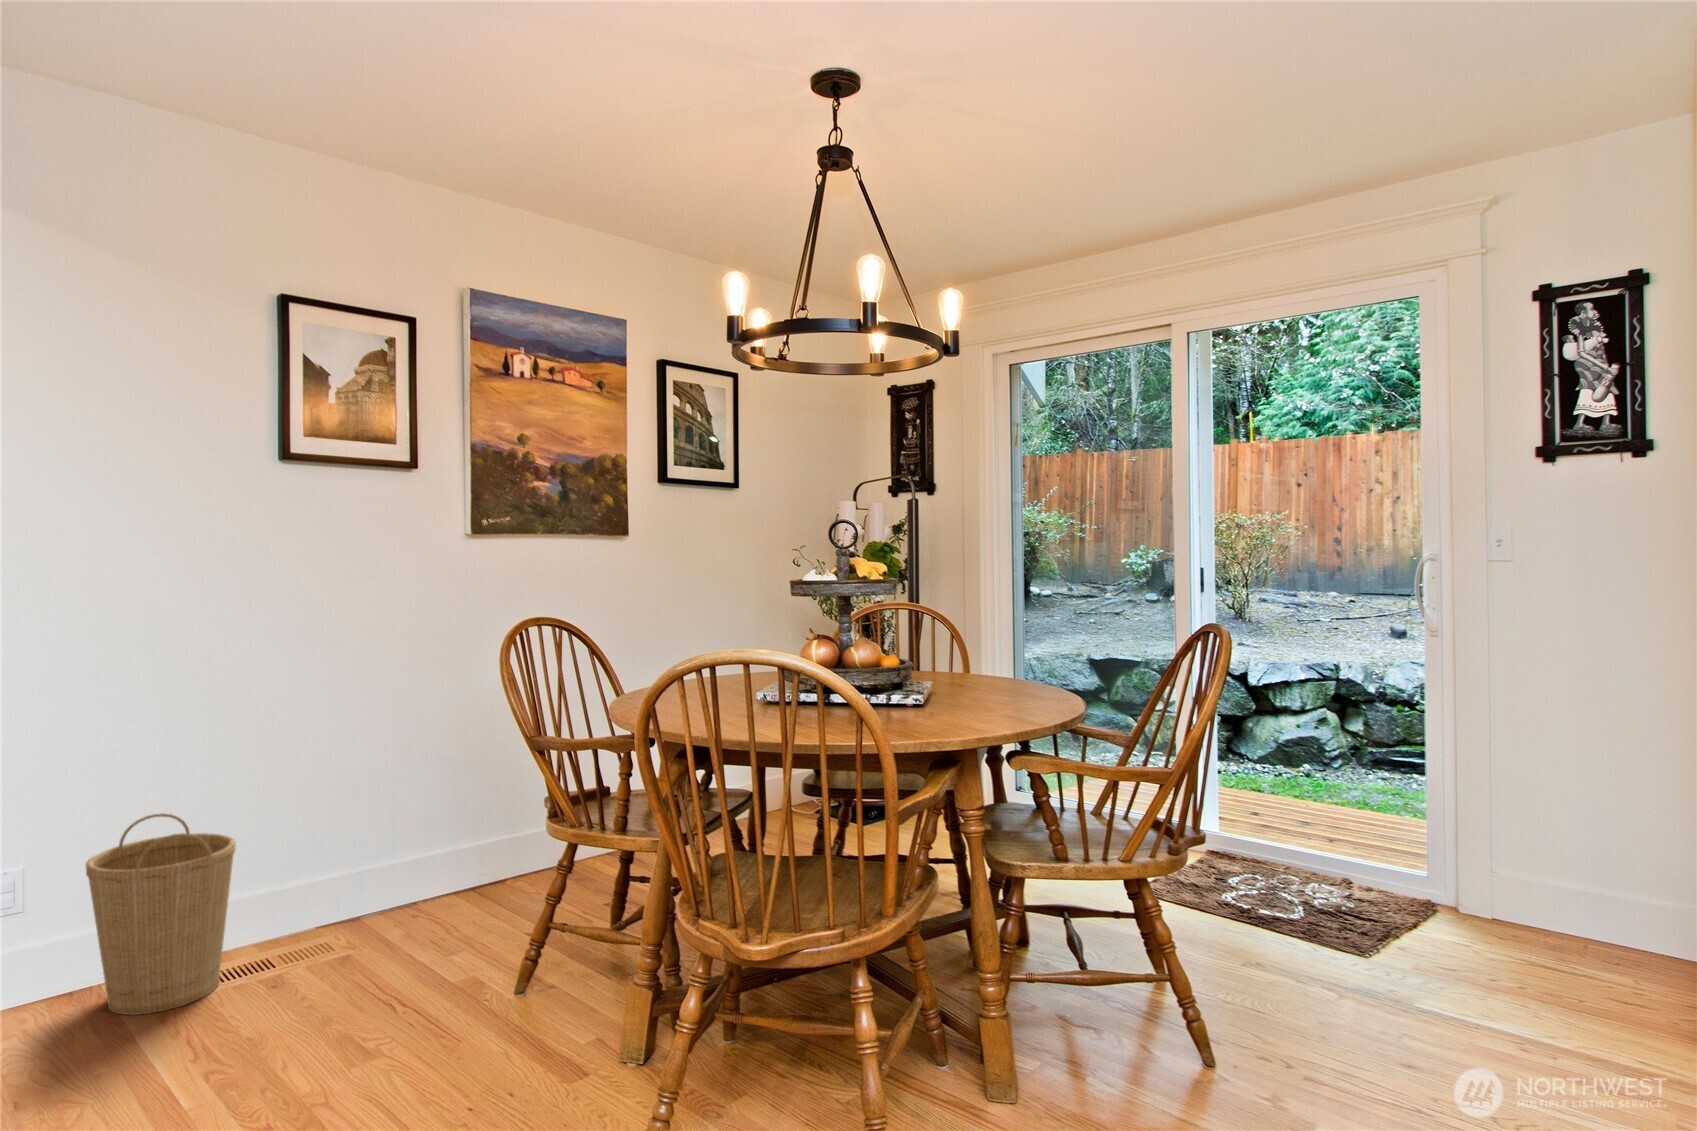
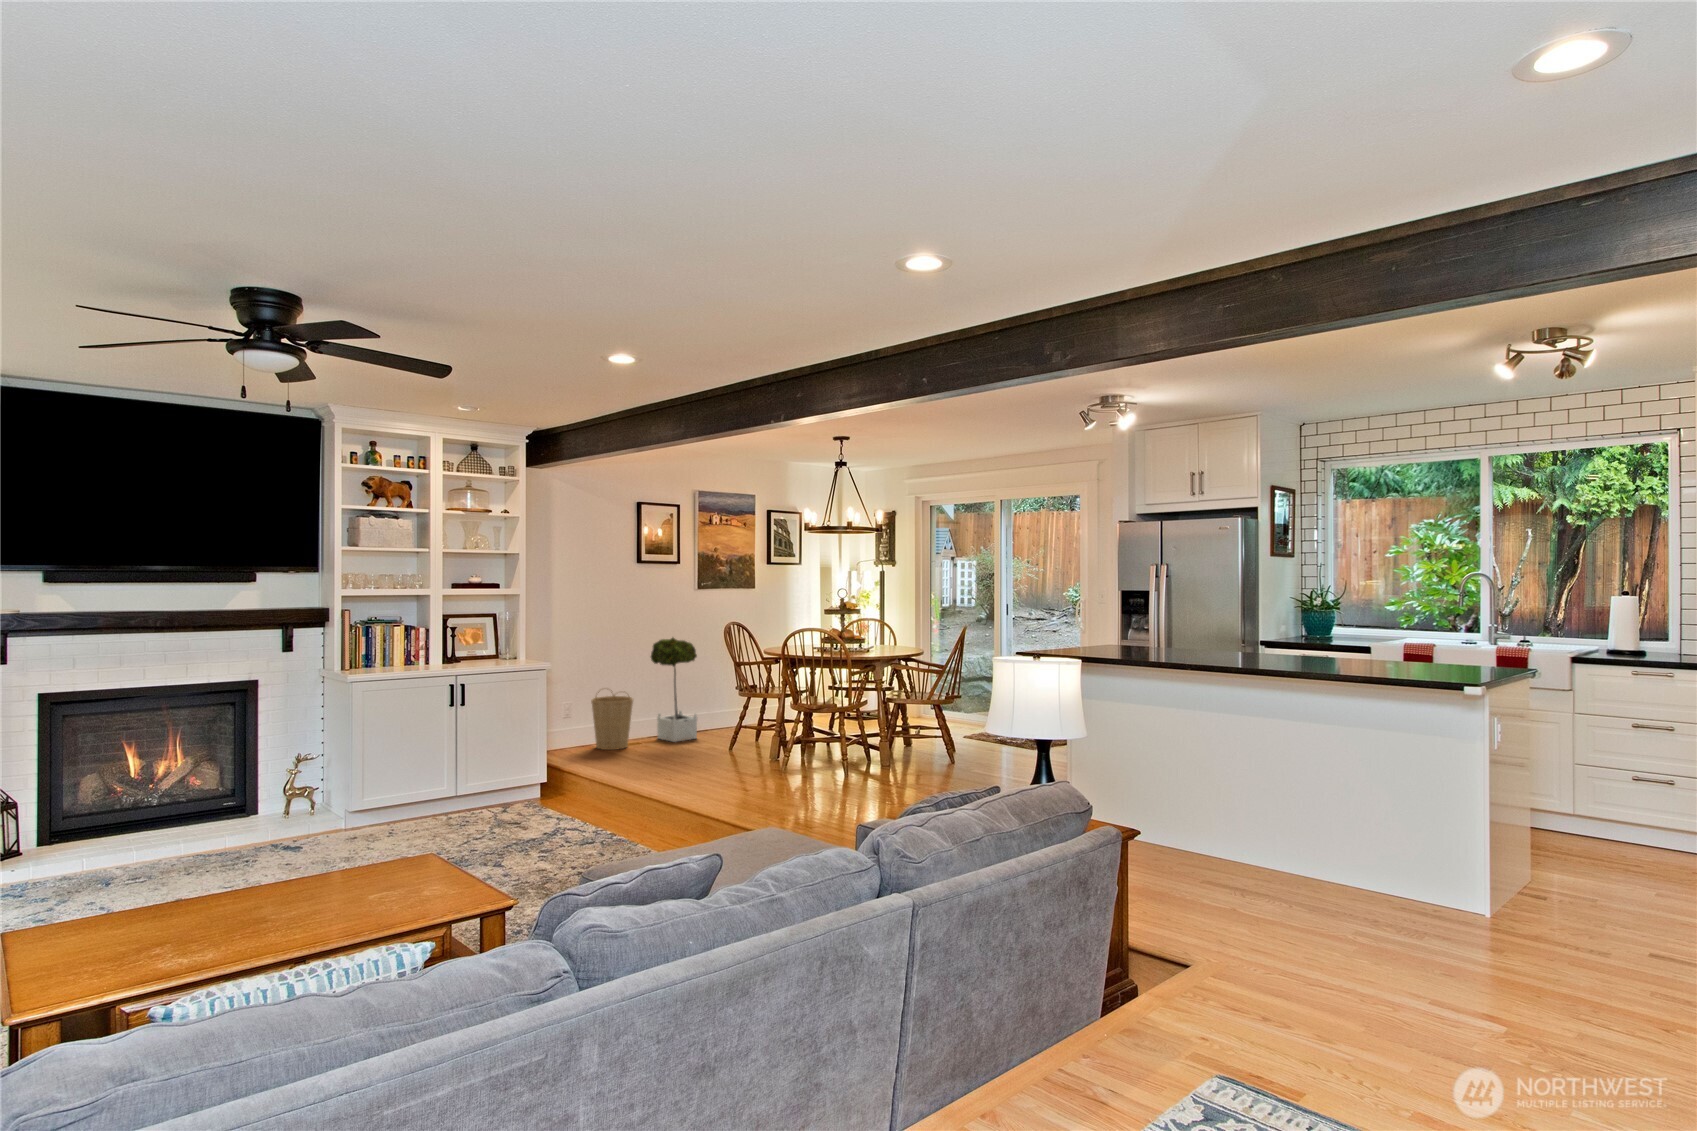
potted tree: none [314,662,452,953] -> present [651,638,697,742]

